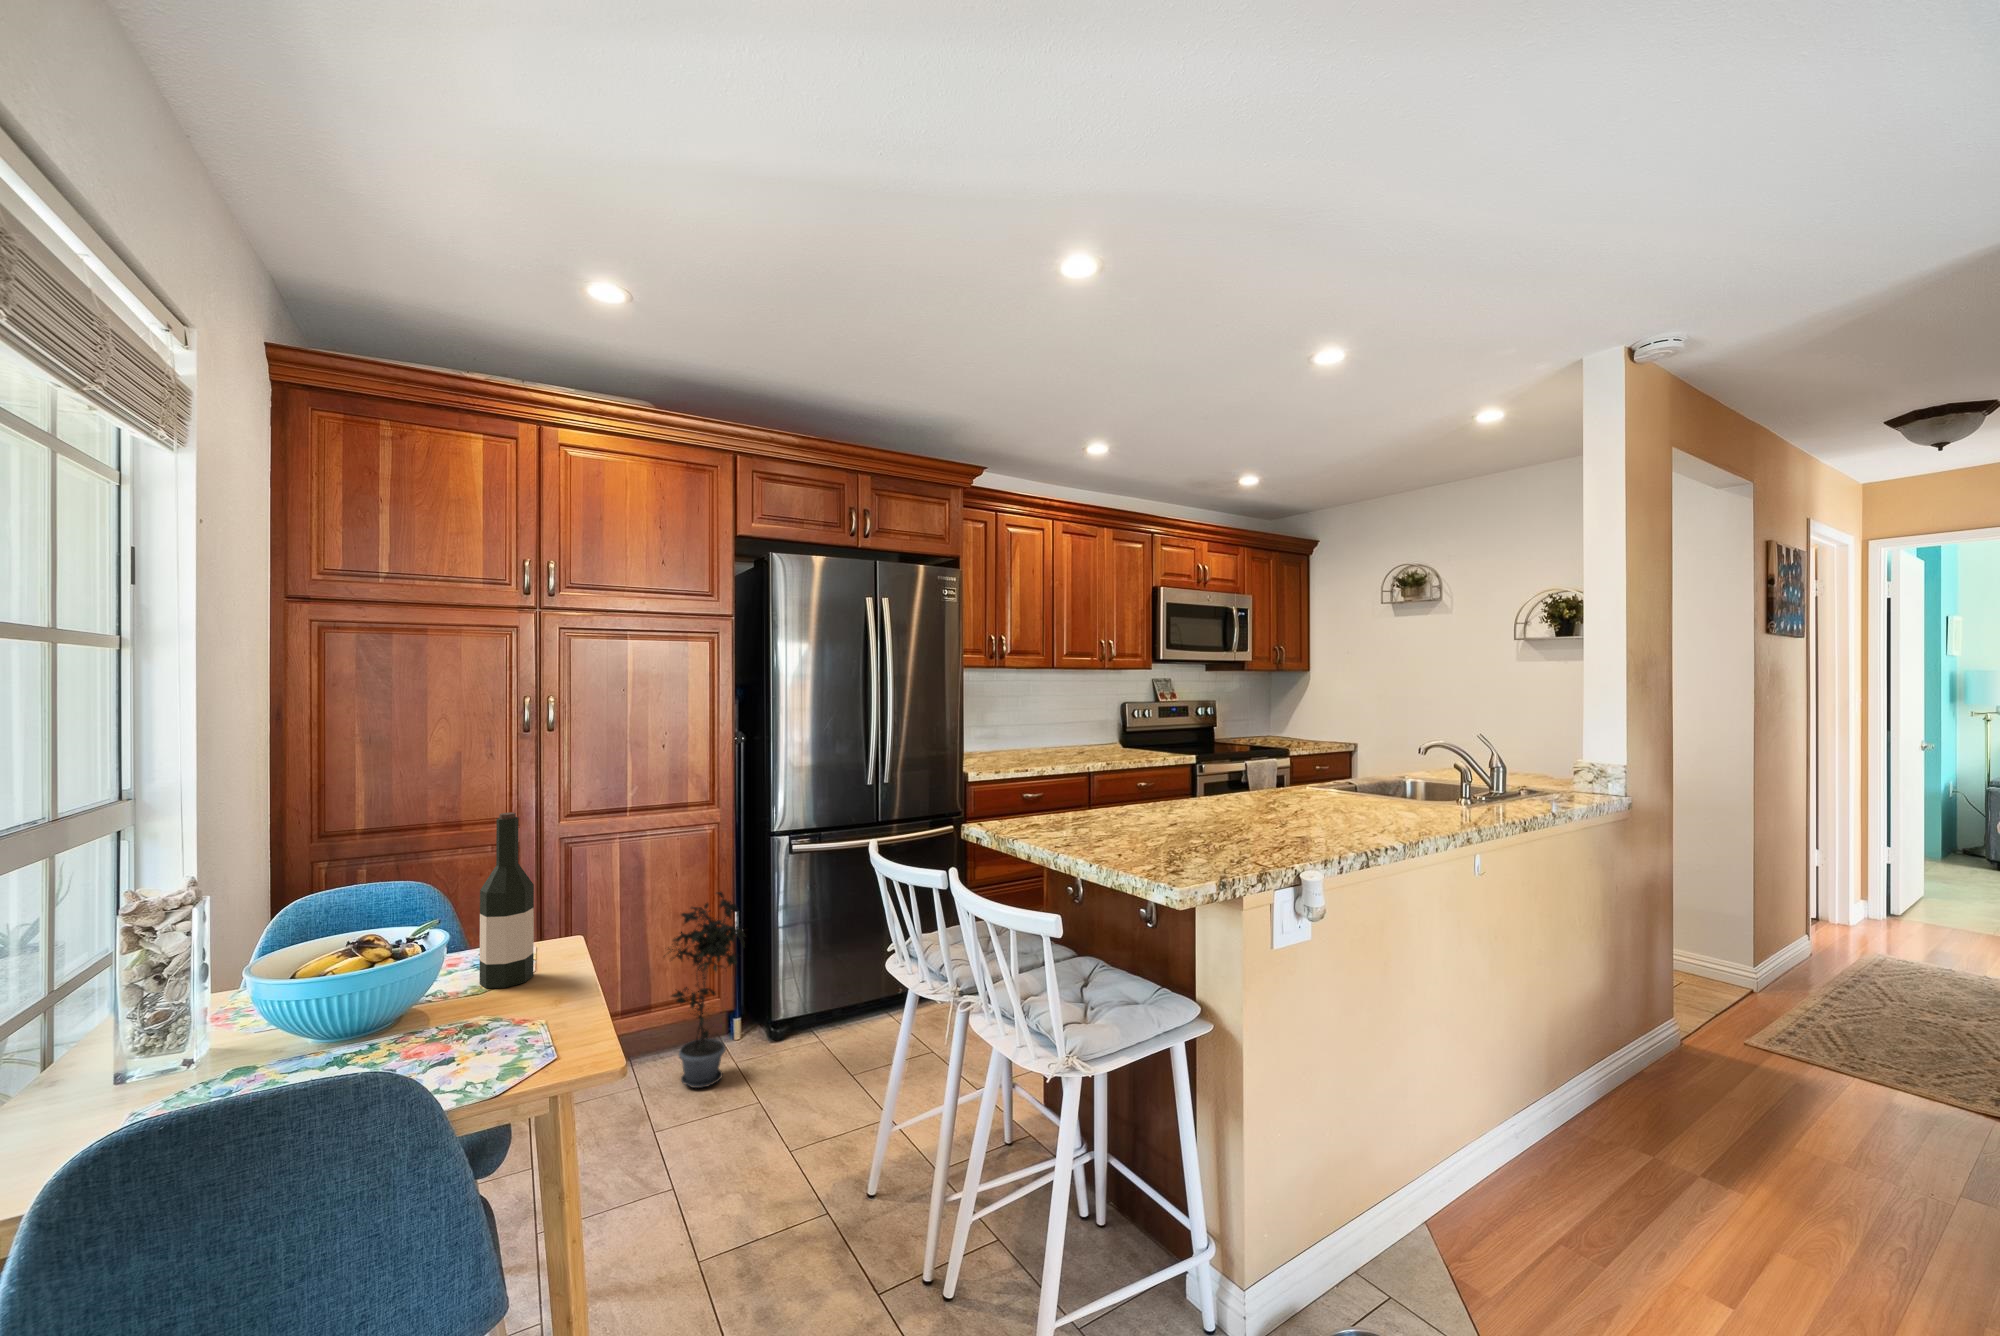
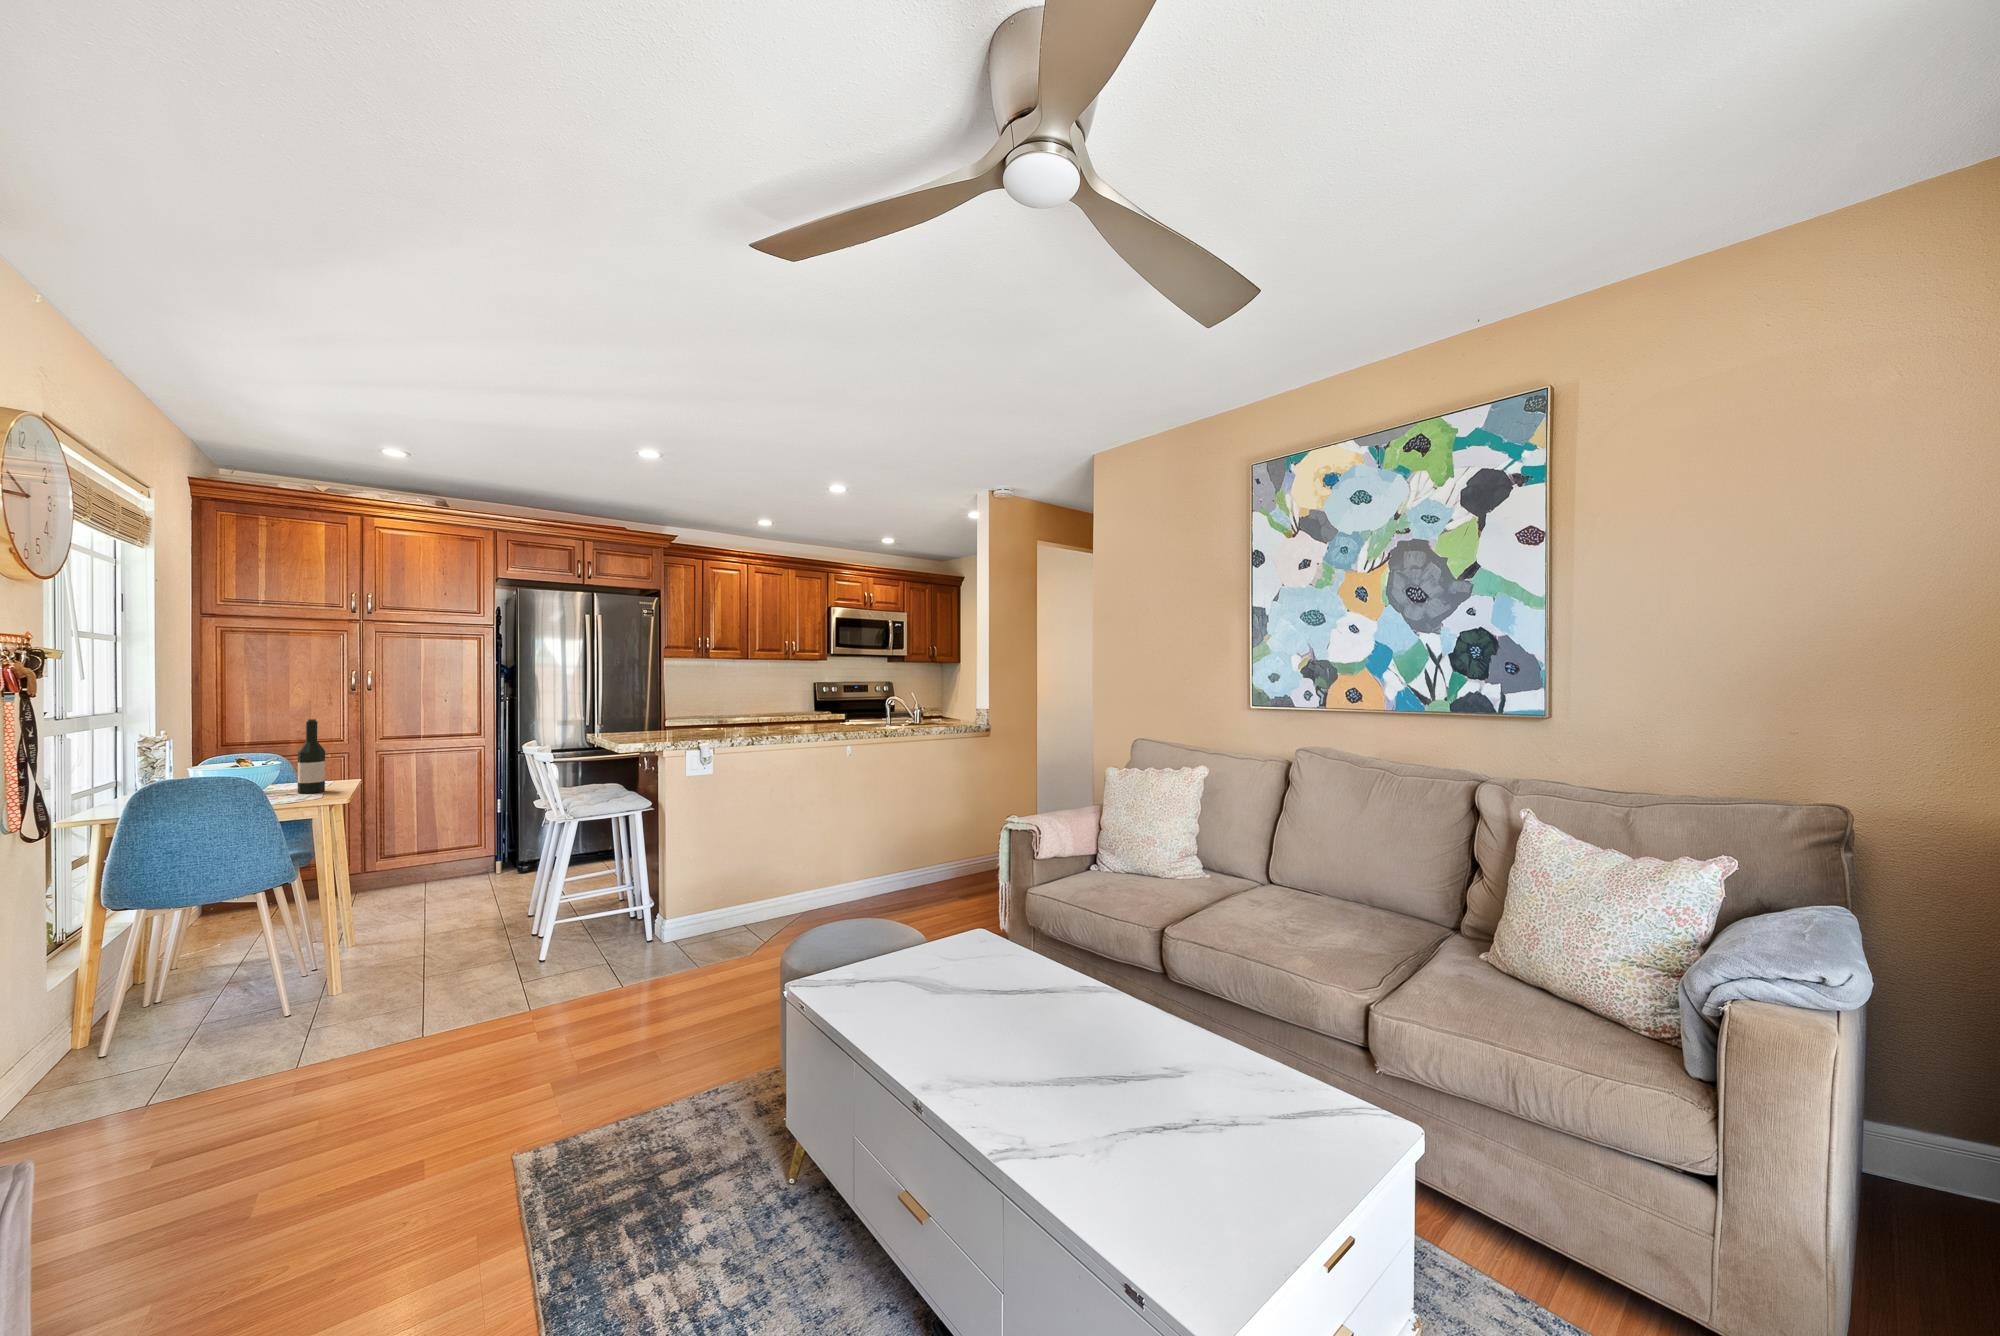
potted plant: present [664,892,745,1088] -> none [437,784,494,892]

